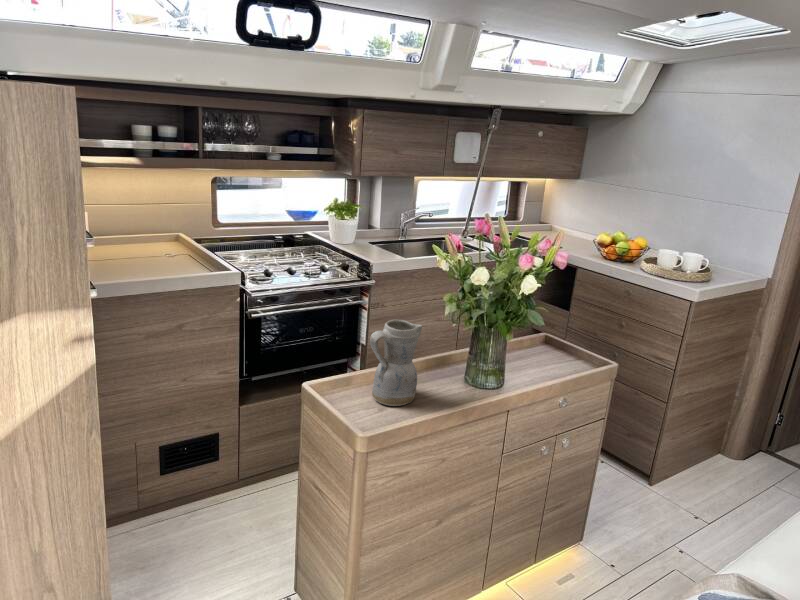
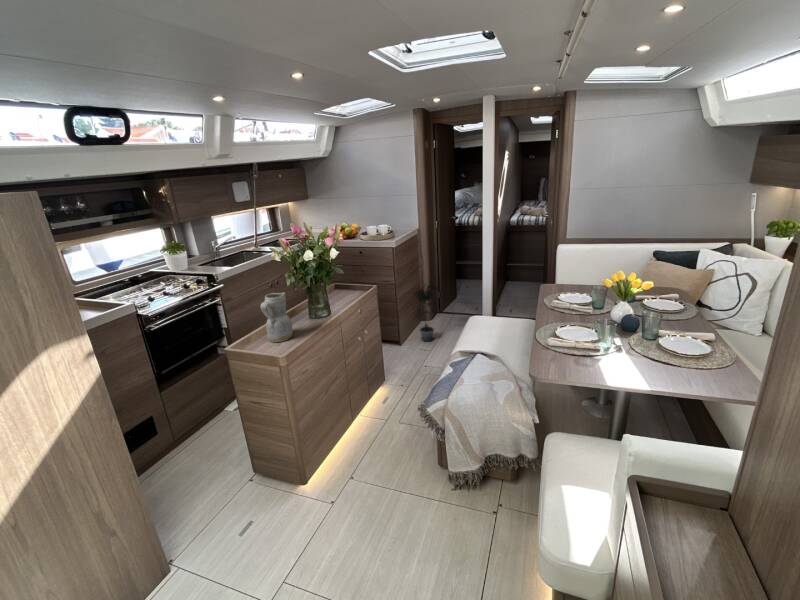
potted plant: none [698,388,768,503] -> present [414,281,438,341]

